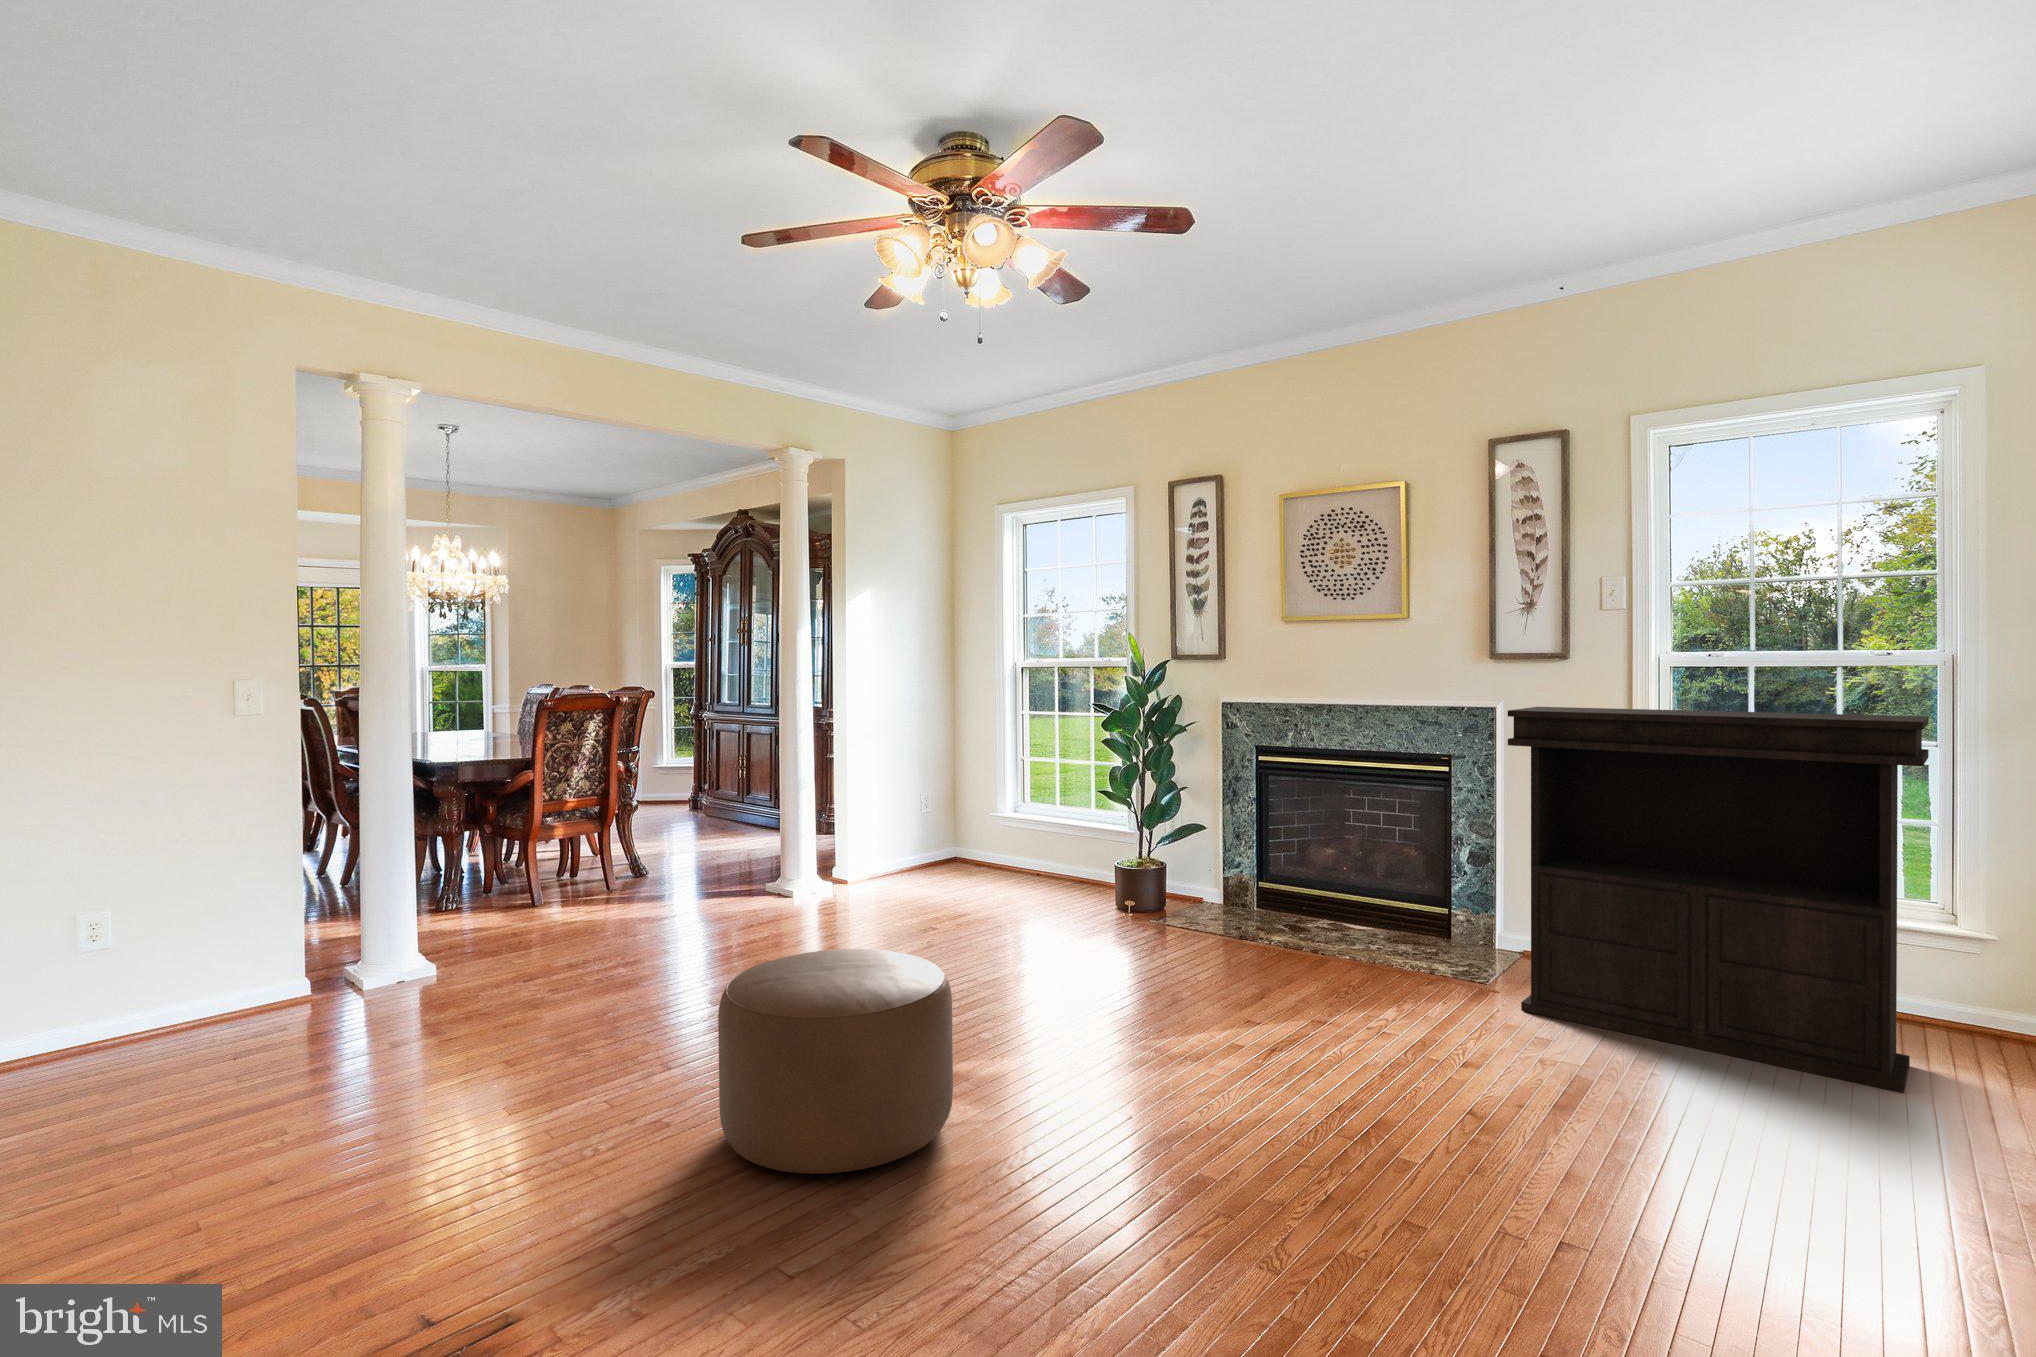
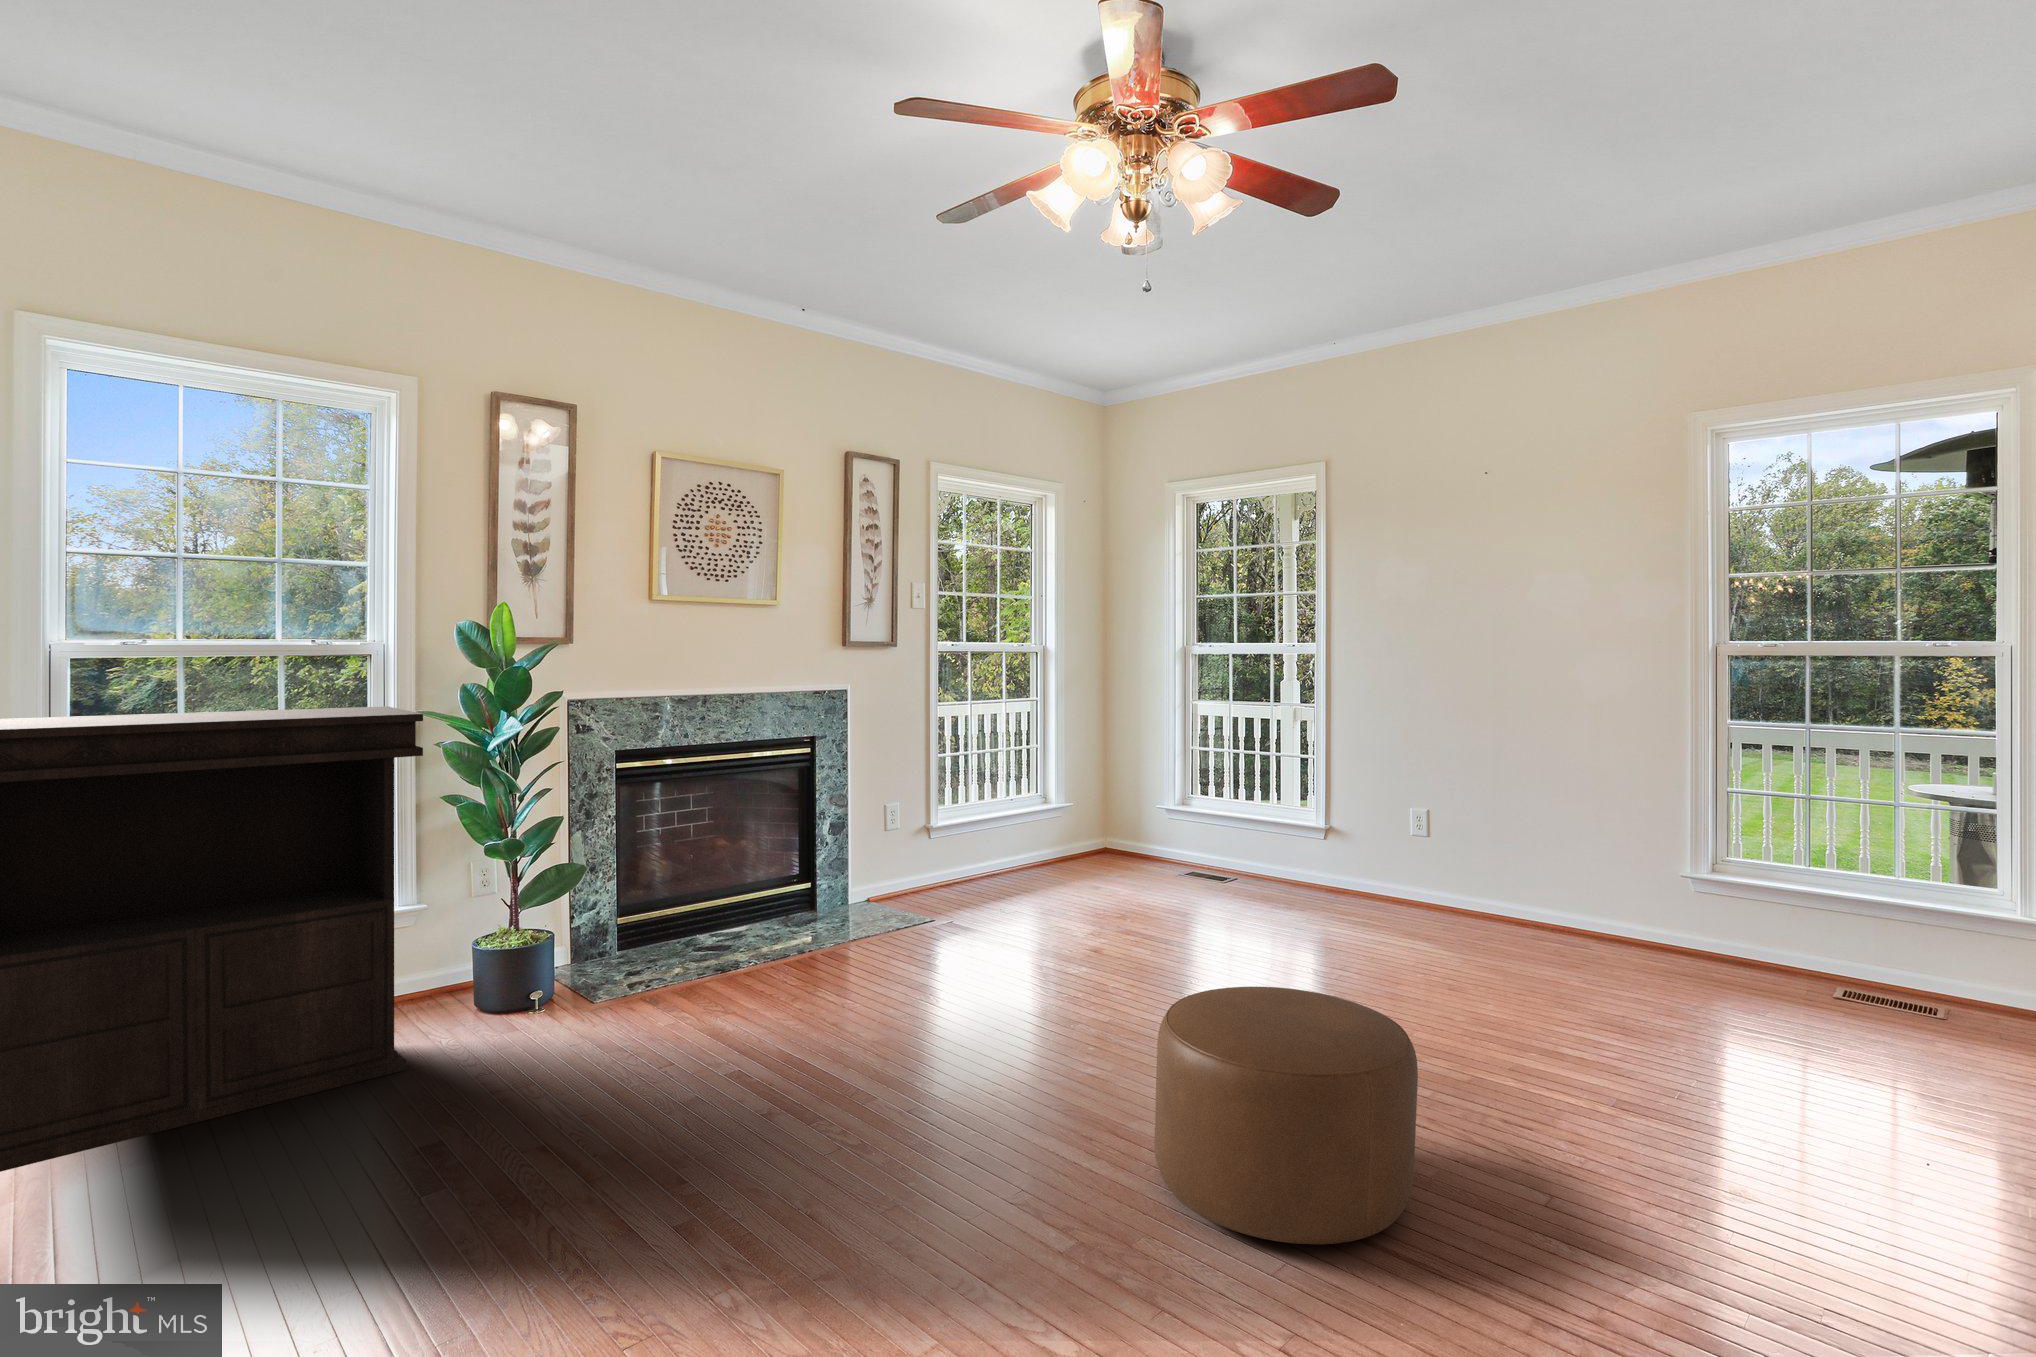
console table: present [1508,707,1929,1093] -> present [0,706,423,1172]

